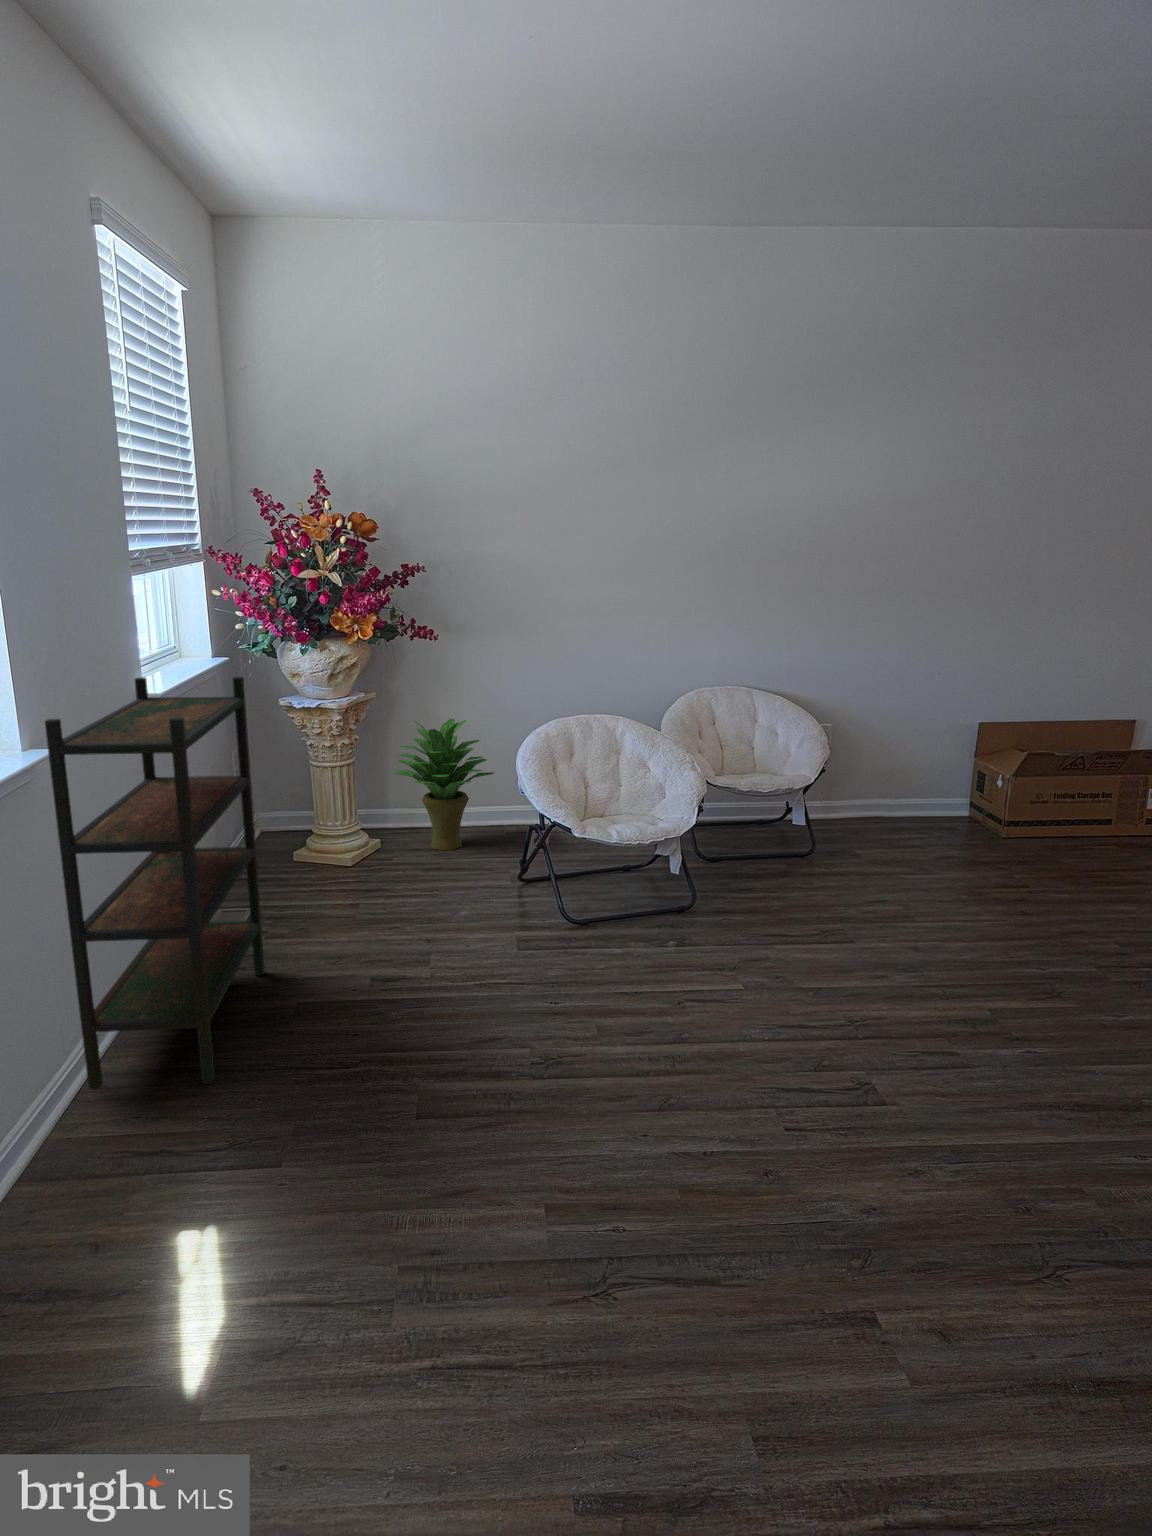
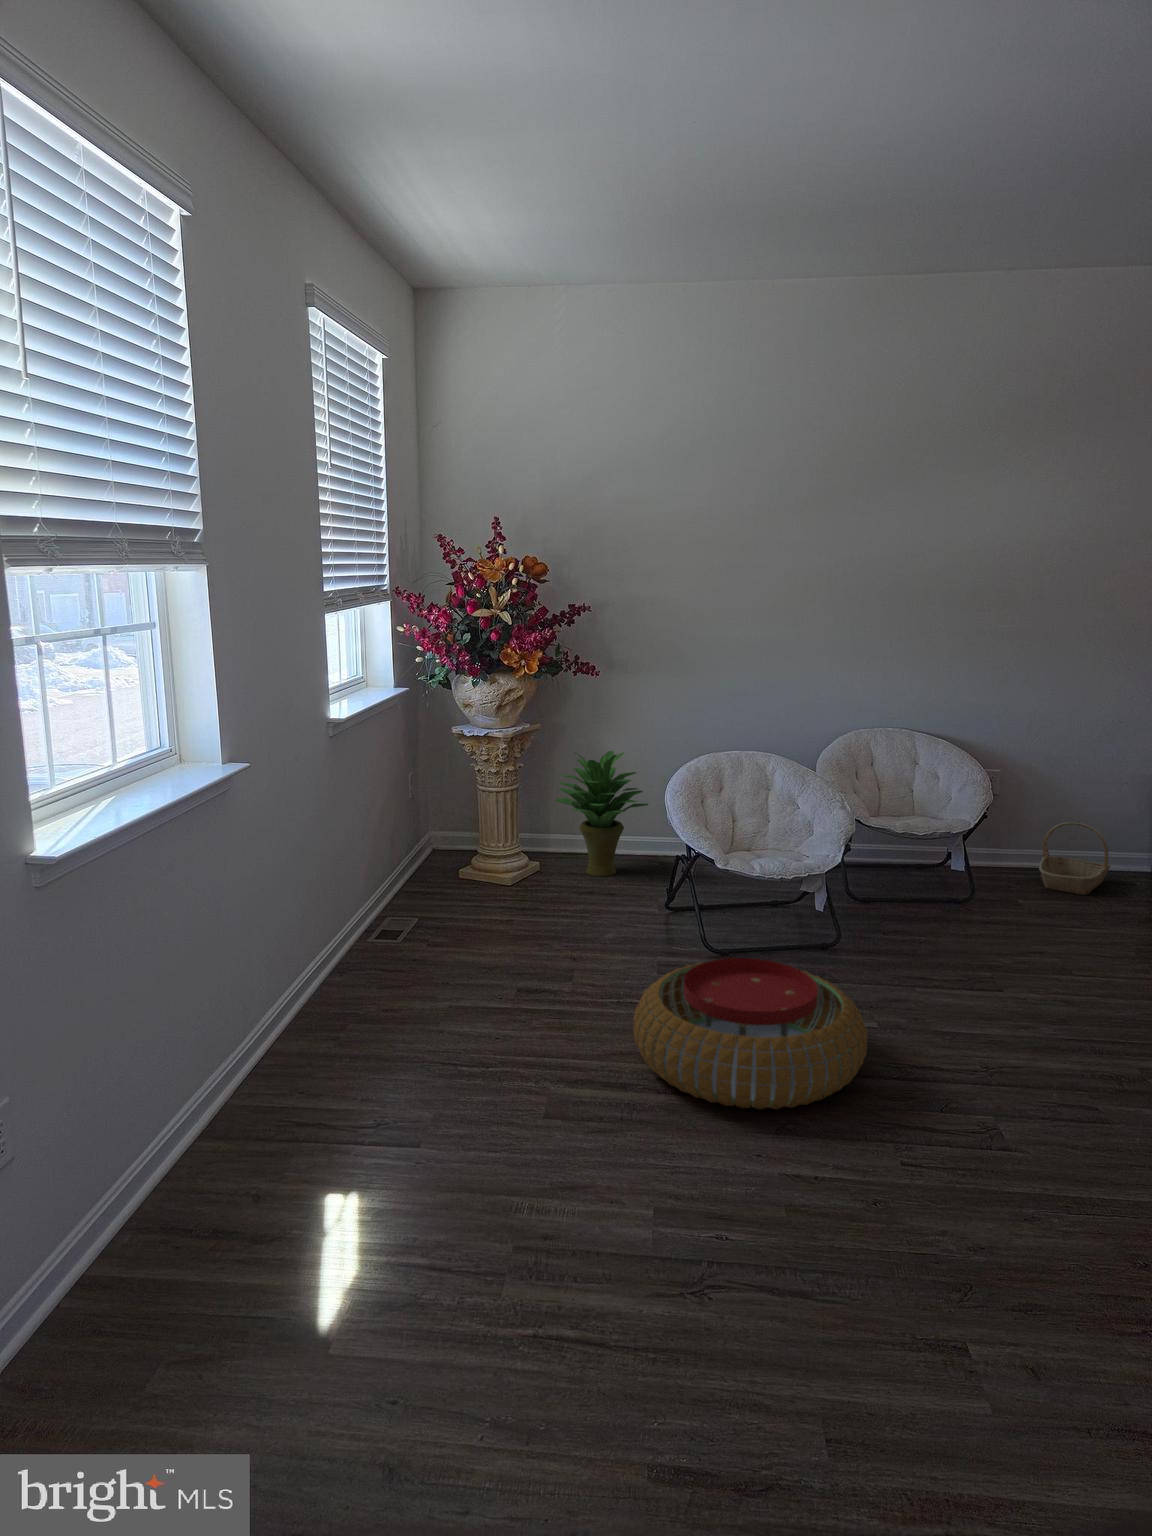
bookshelf: present [45,677,265,1089] -> none [248,703,424,1067]
basket: none [874,773,938,843] -> present [1039,822,1111,895]
pouf: none [503,932,744,1092] -> present [633,958,867,1109]

